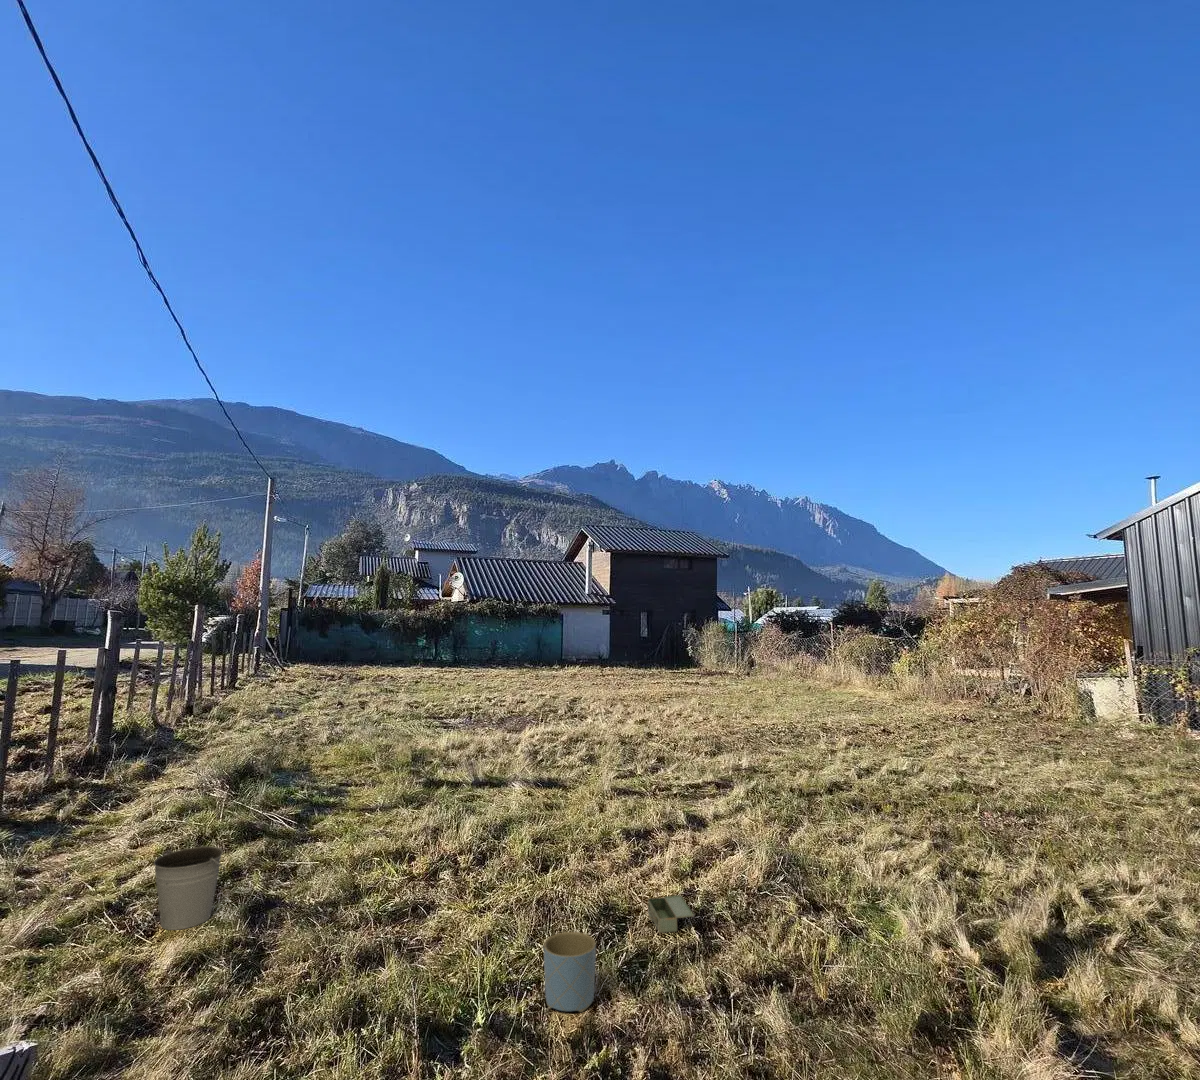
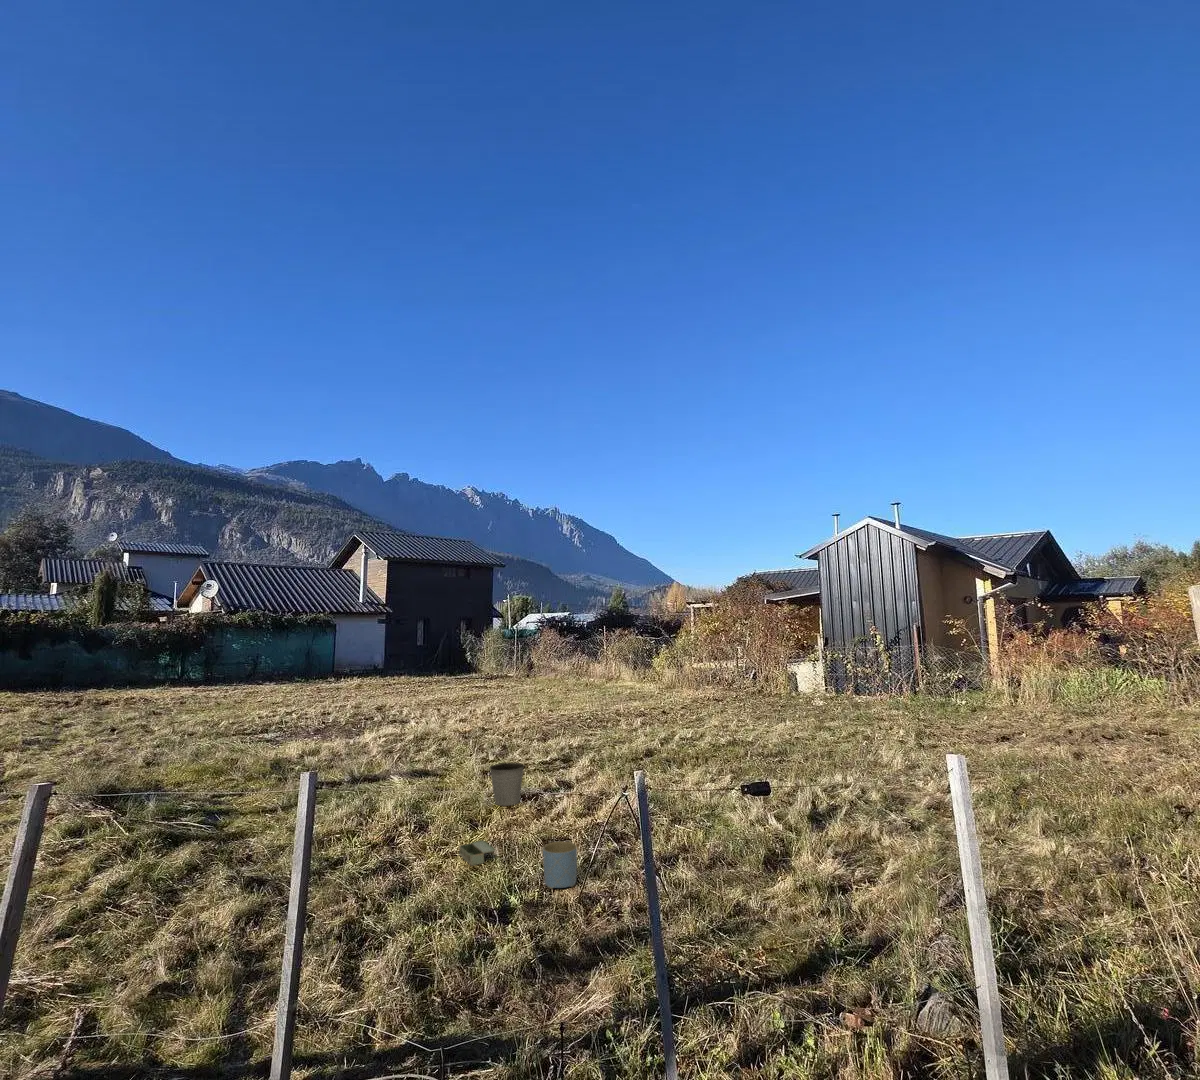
bucket: present [154,846,224,930] -> present [489,763,525,806]
toolbox: present [647,895,694,933] -> present [459,840,496,866]

